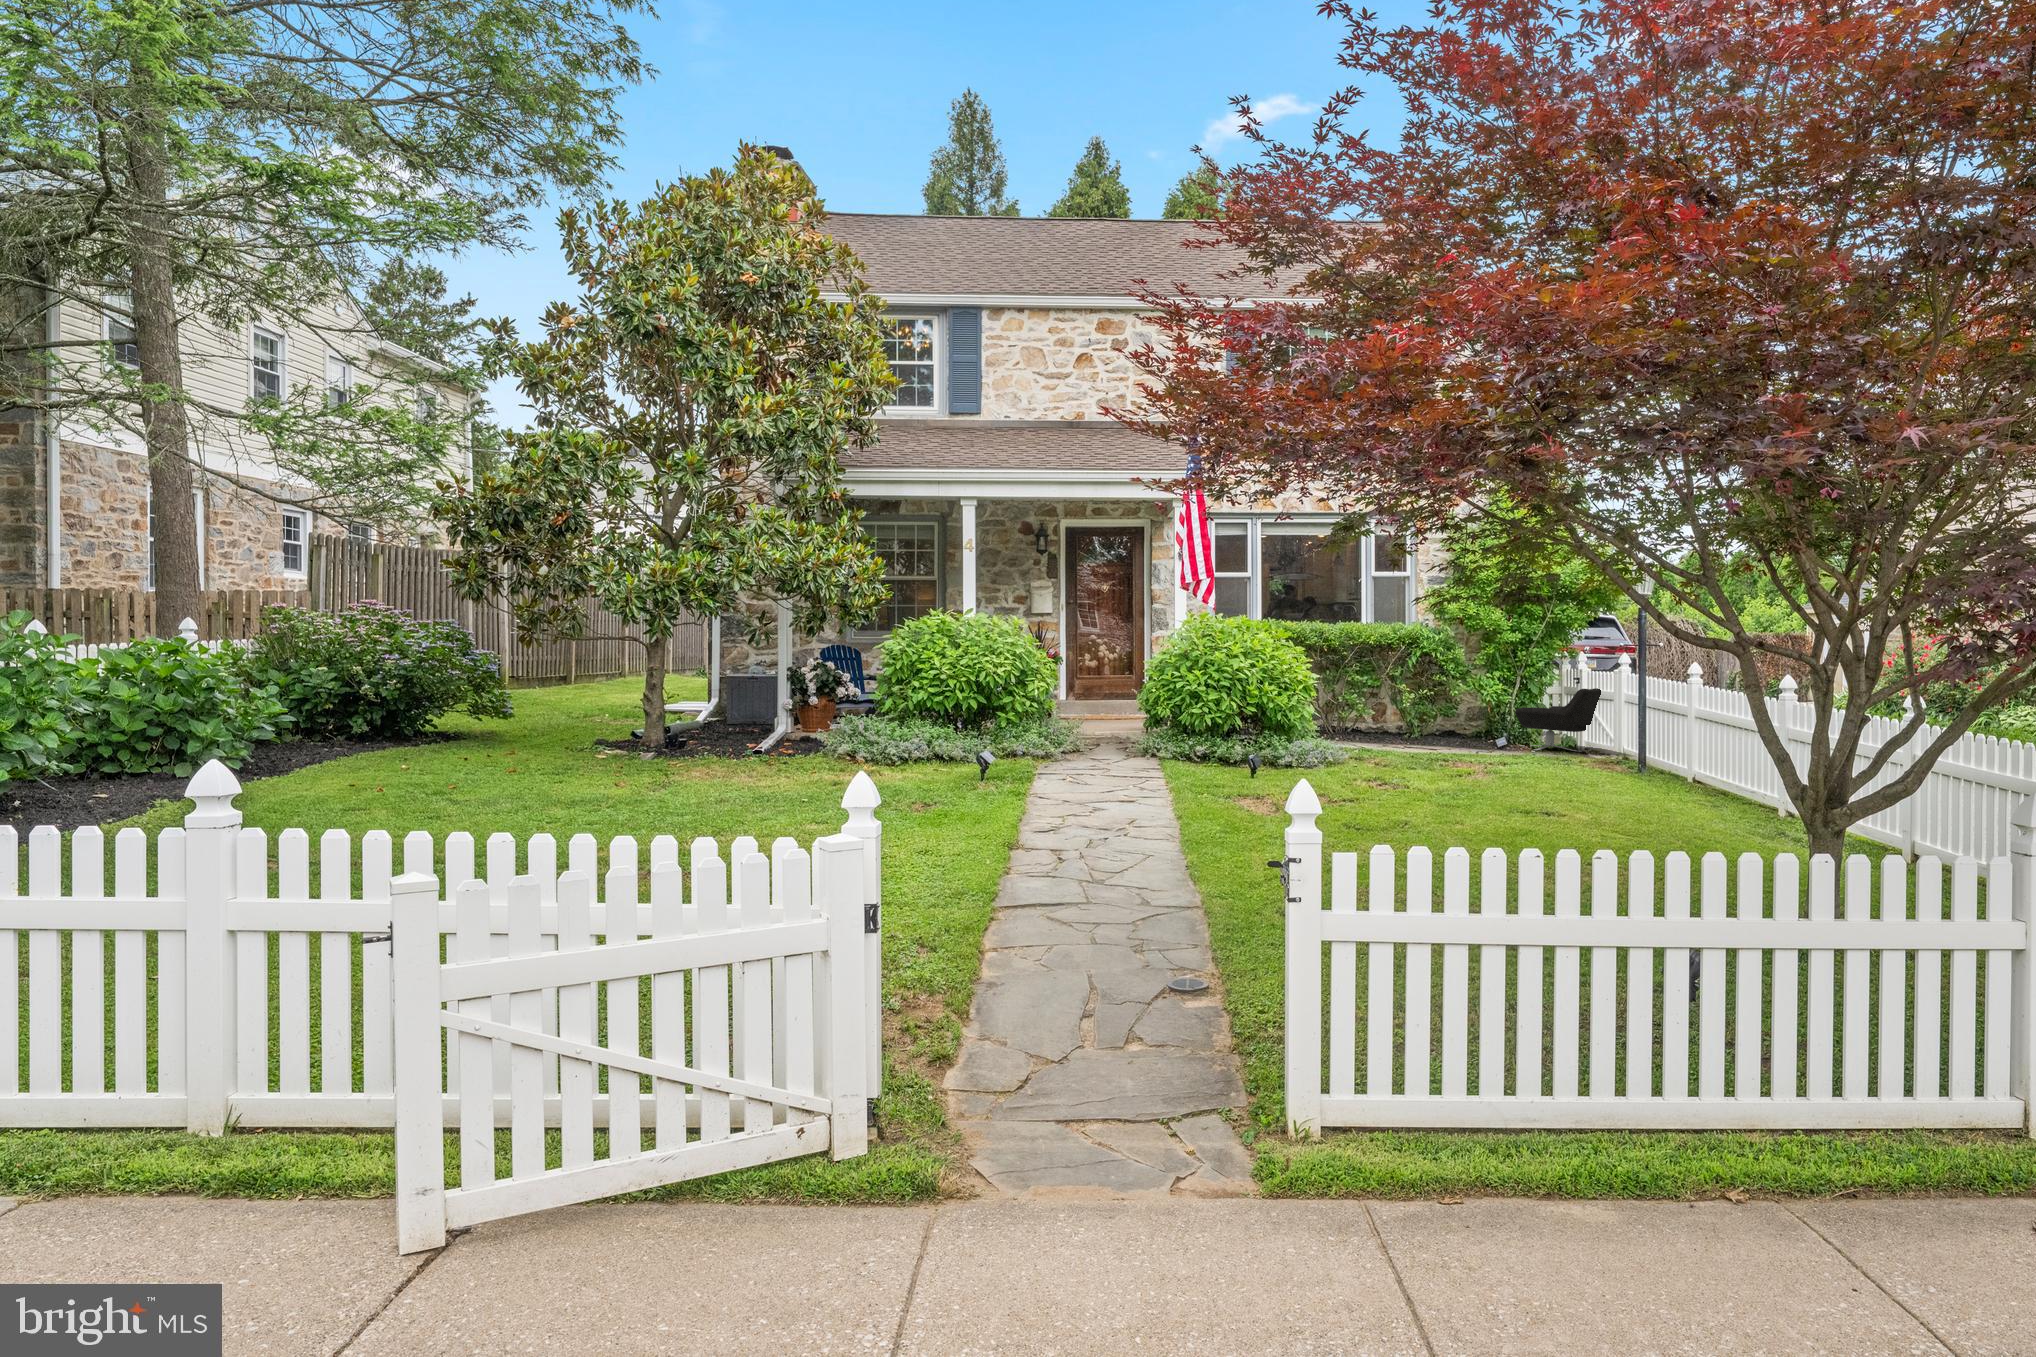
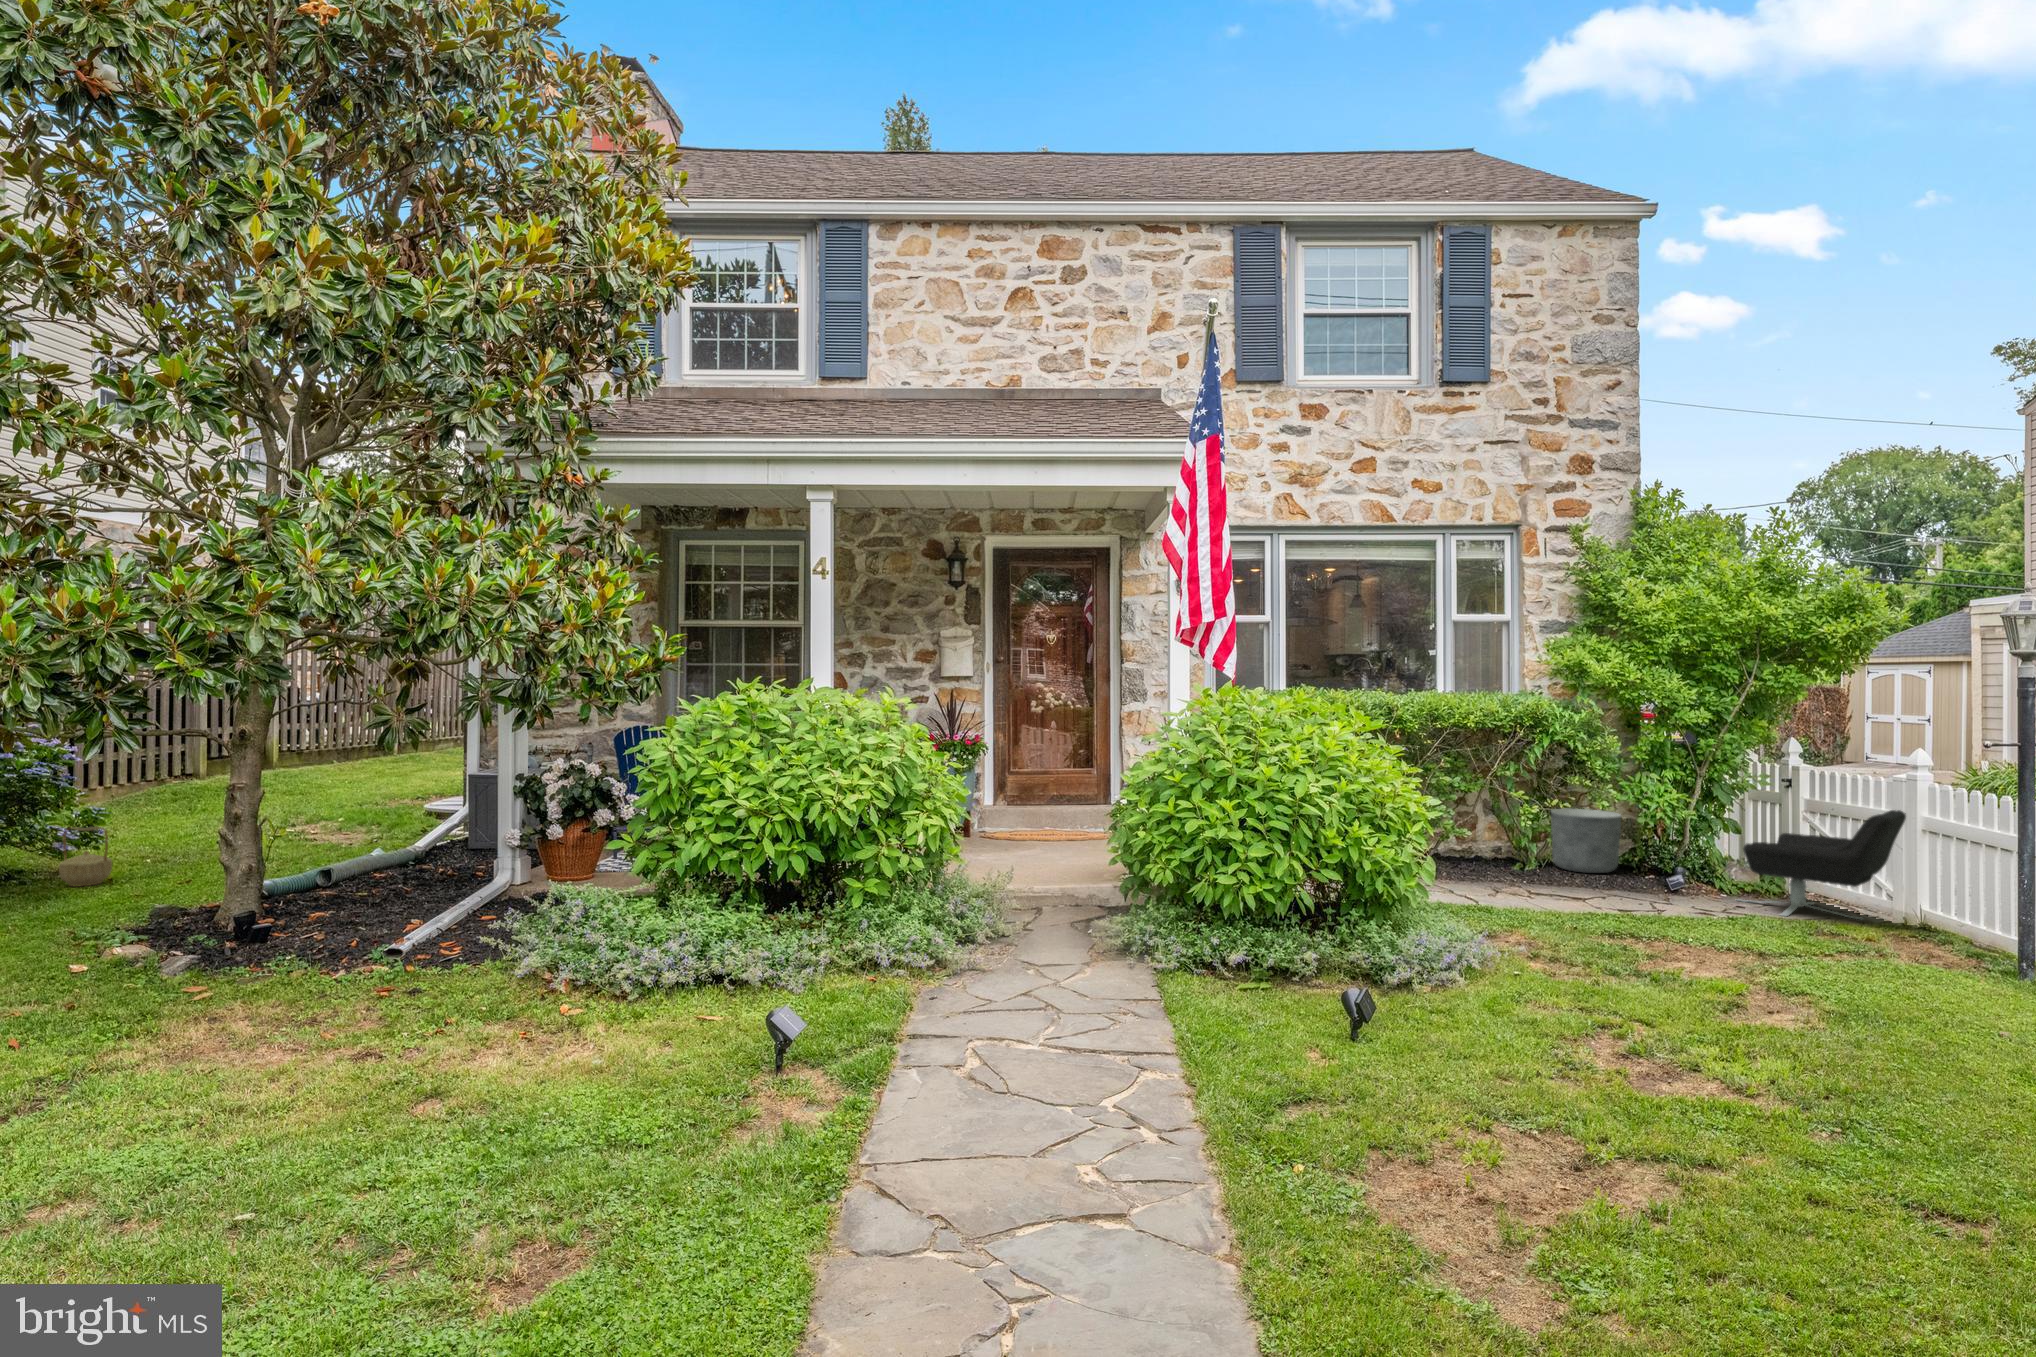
basket: none [526,697,553,732] -> present [59,826,112,887]
planter: none [1427,699,1470,737] -> present [1551,809,1621,873]

